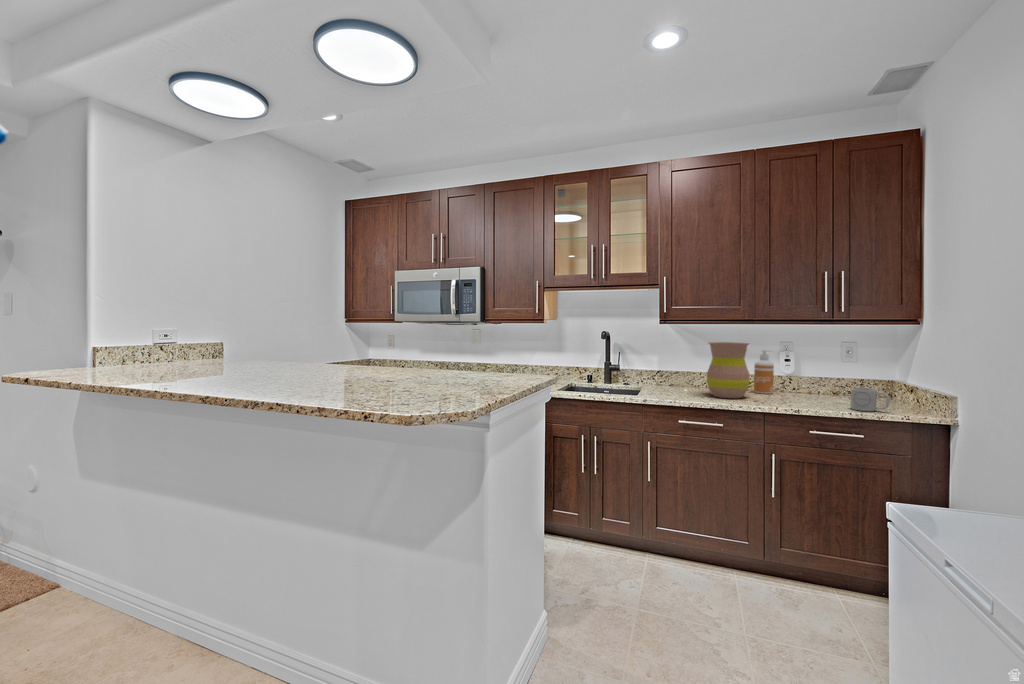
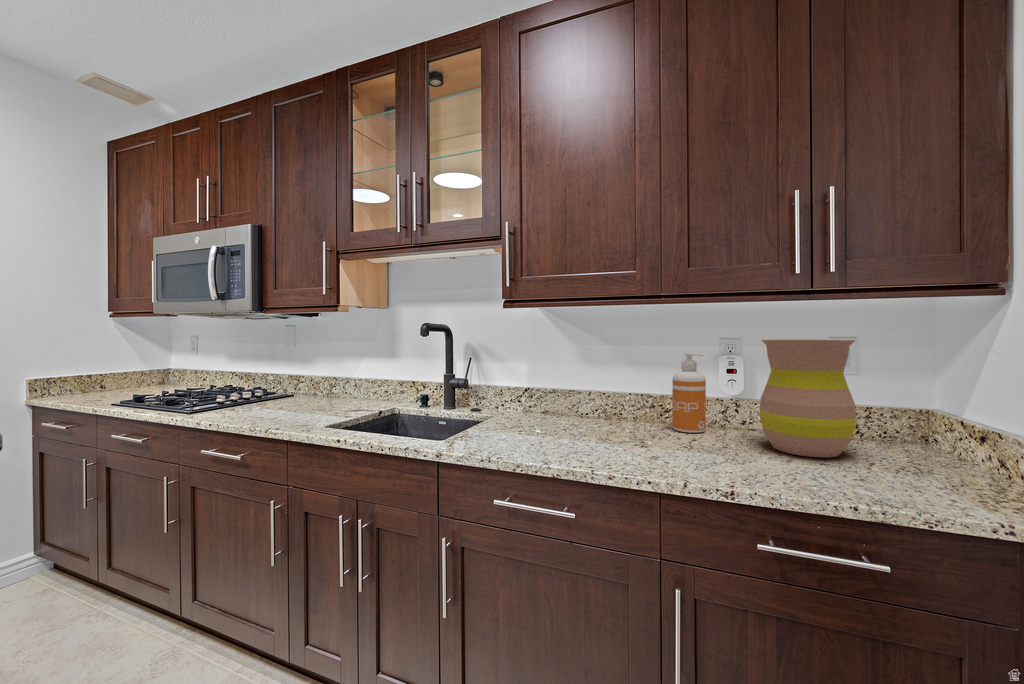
vase: present [707,342,750,398] -> present [759,340,857,457]
mug: present [851,388,889,411] -> none [853,434,948,494]

